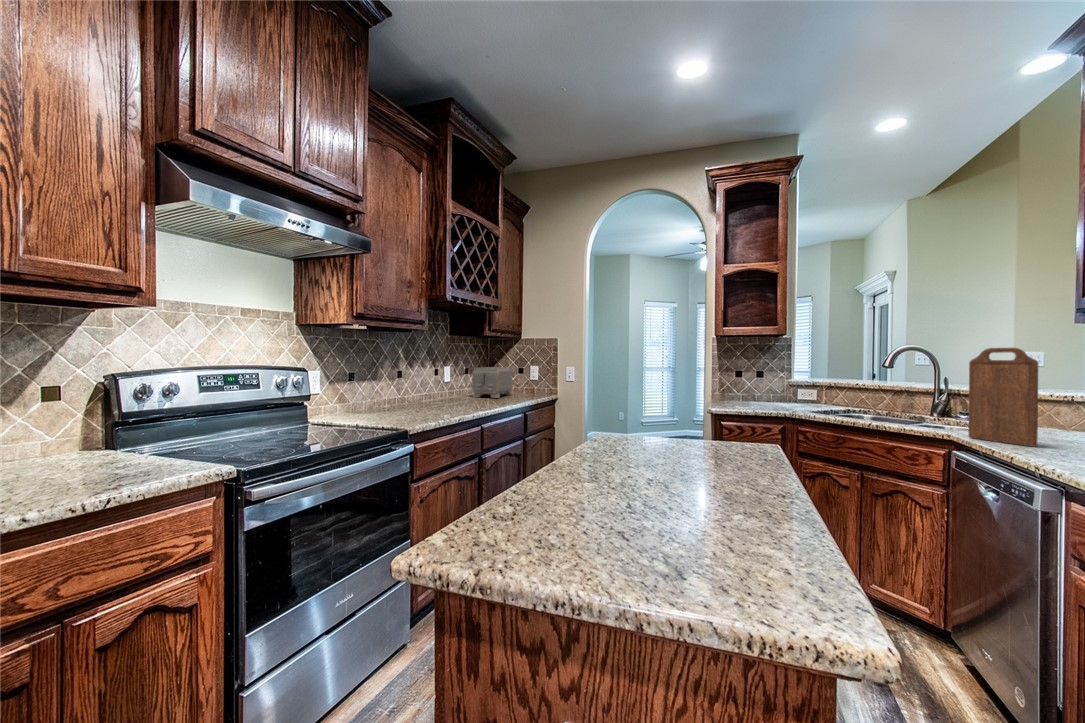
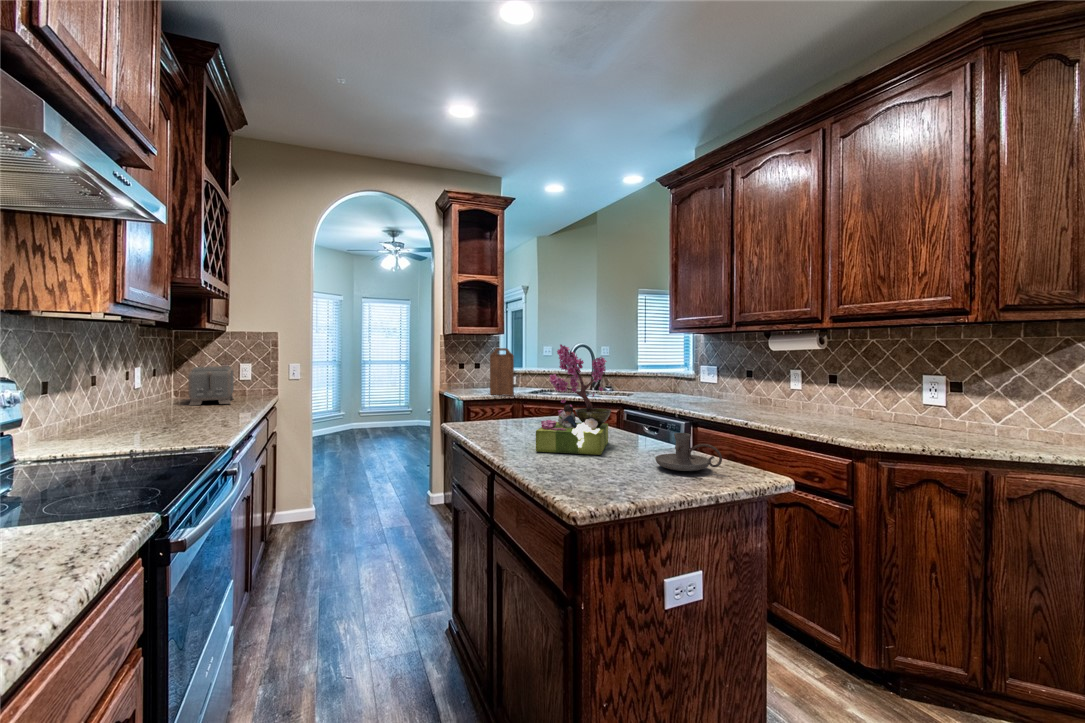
flower arrangement: none [583,336,711,498] -> present [536,344,611,455]
cutting board: present [969,348,1038,446] -> present [490,348,514,396]
candle holder: none [655,484,756,566] -> present [655,433,722,471]

